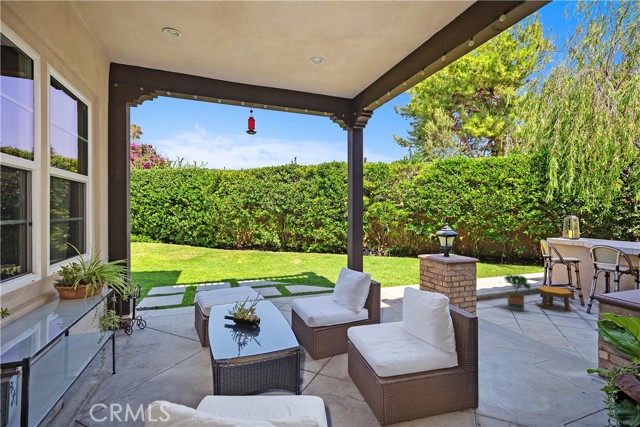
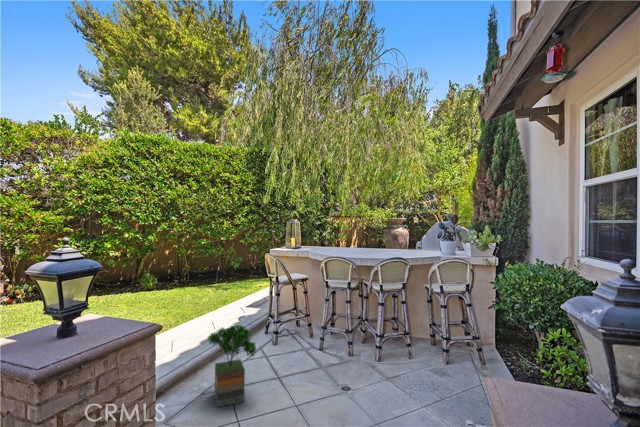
footstool: present [536,286,574,311] -> none [262,327,314,376]

